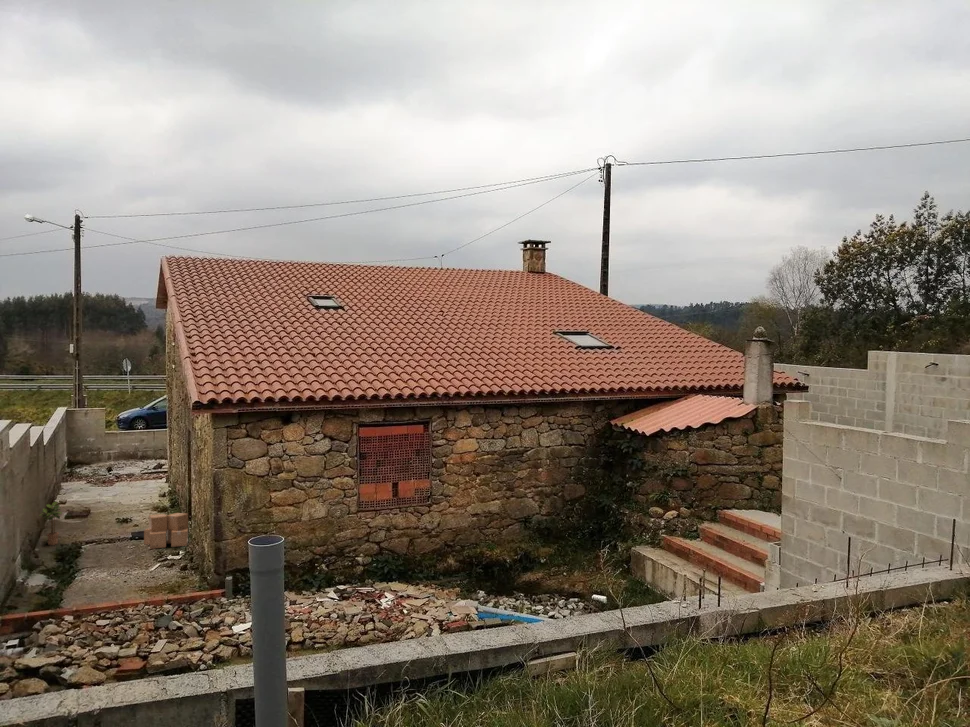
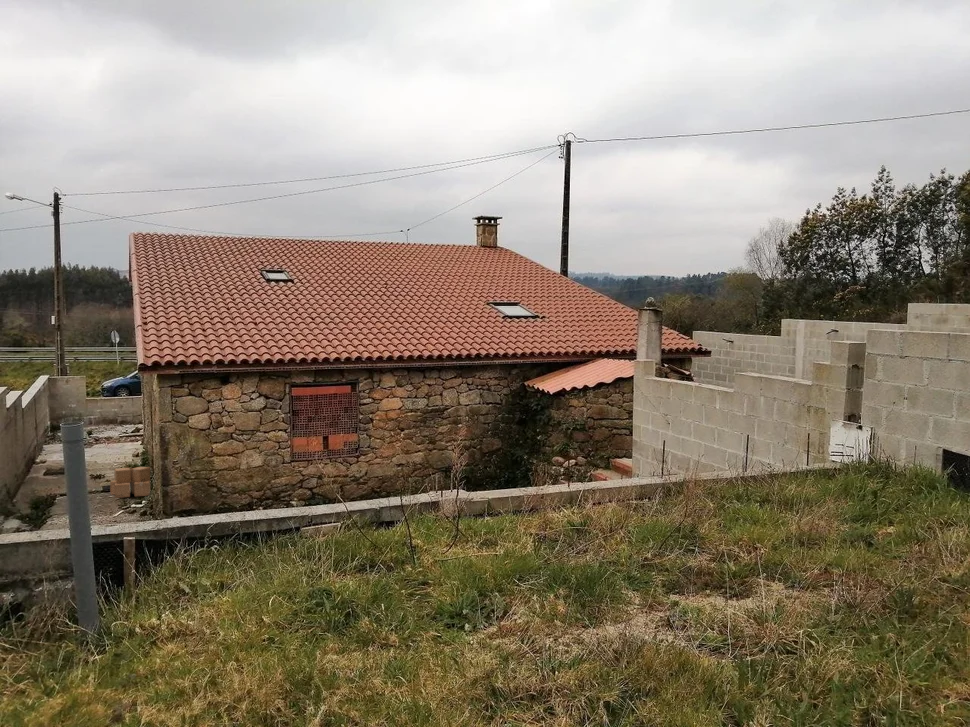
potted plant: present [40,502,62,545] -> none [15,457,36,496]

